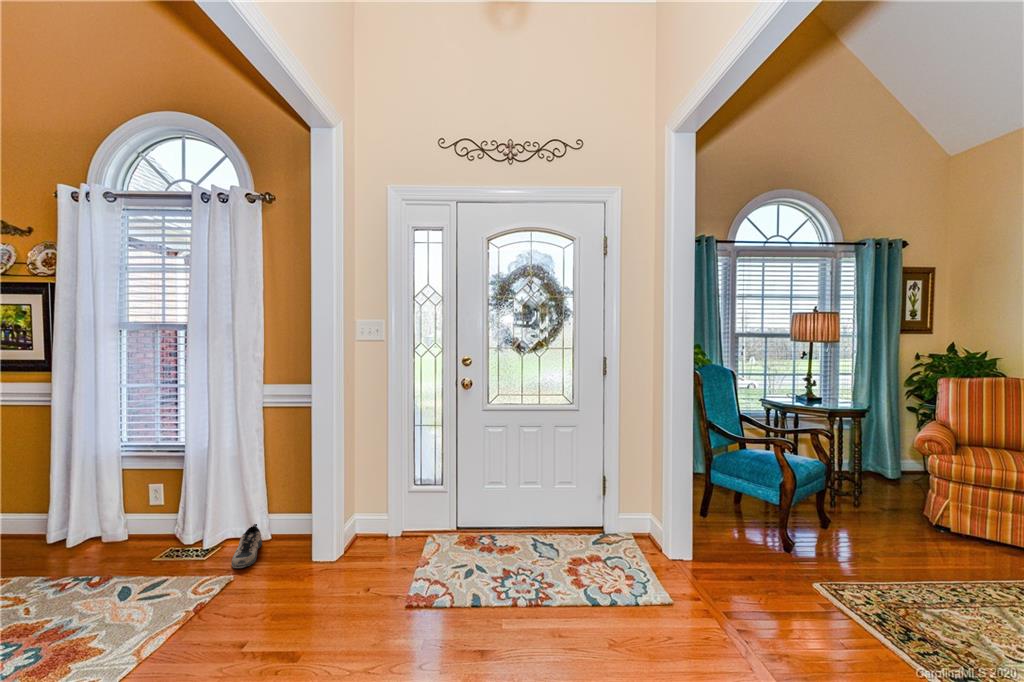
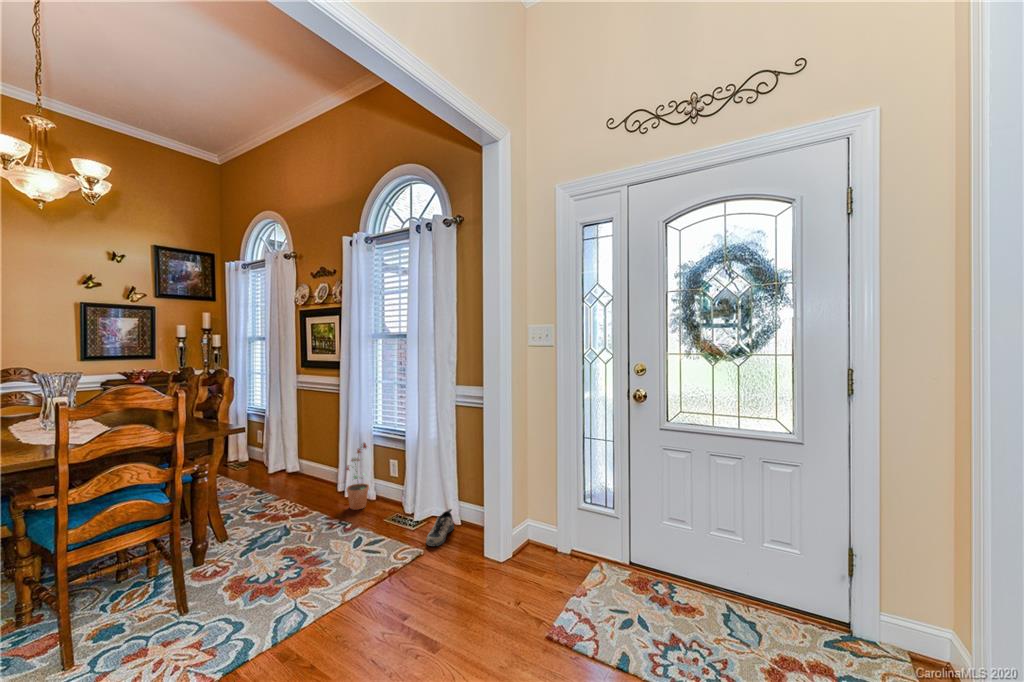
potted plant: none [75,467,118,559] -> present [346,443,369,510]

